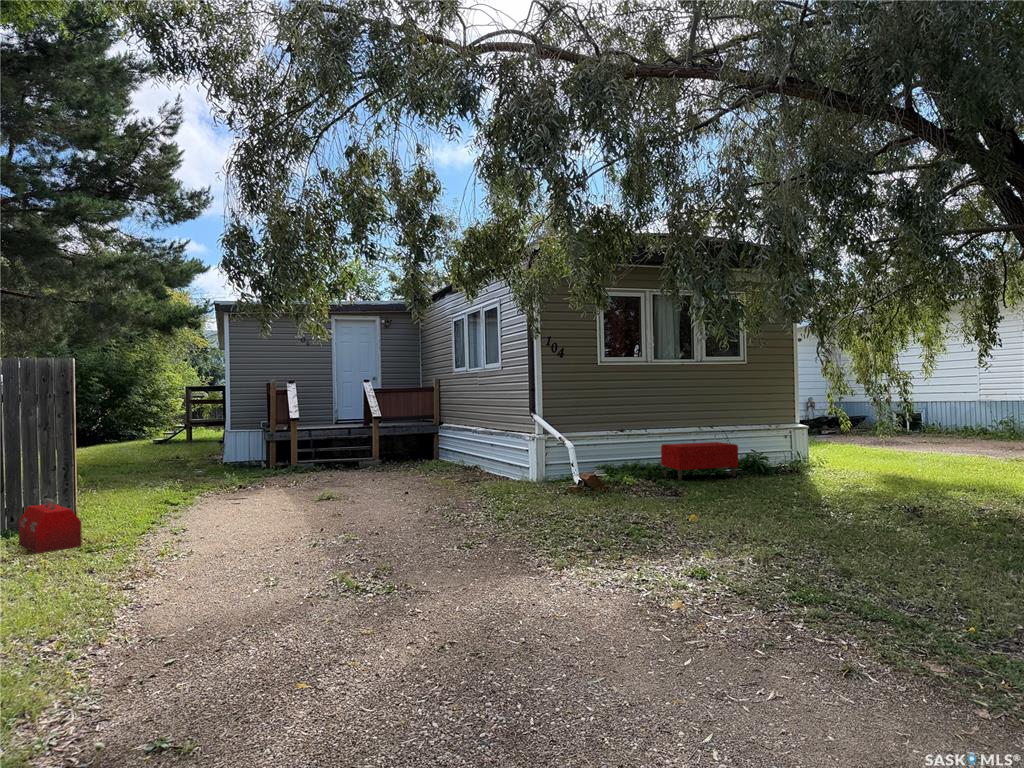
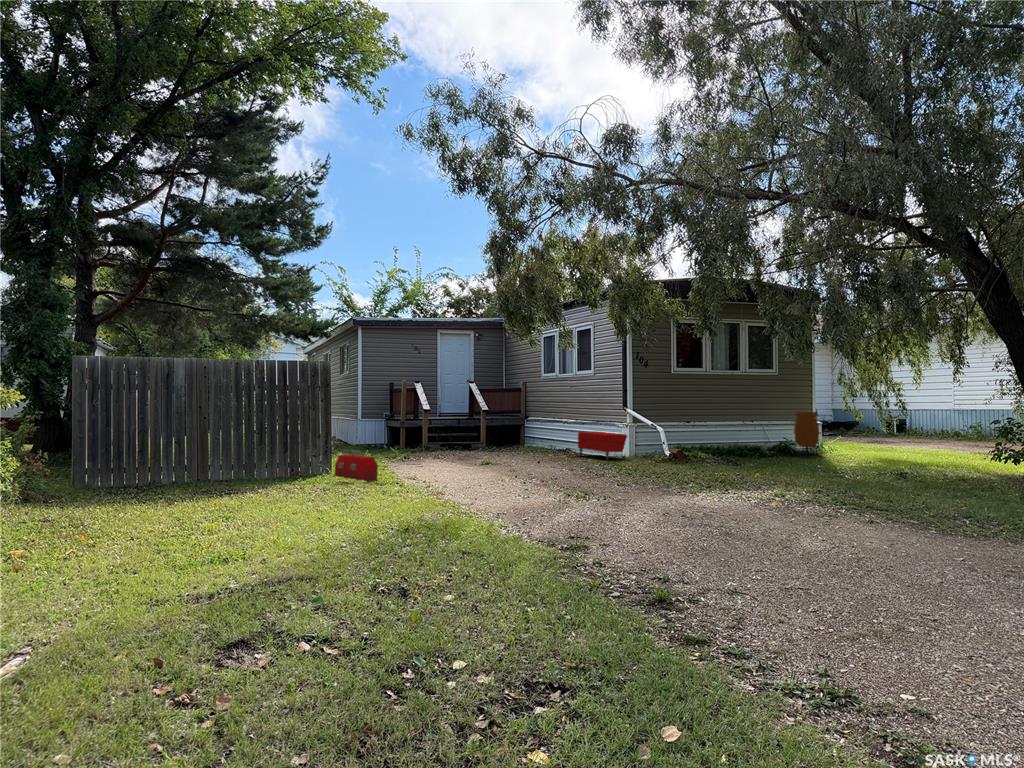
lounge chair: none [763,414,804,477] -> present [793,411,821,457]
bench: present [661,442,738,480] -> present [578,431,627,460]

